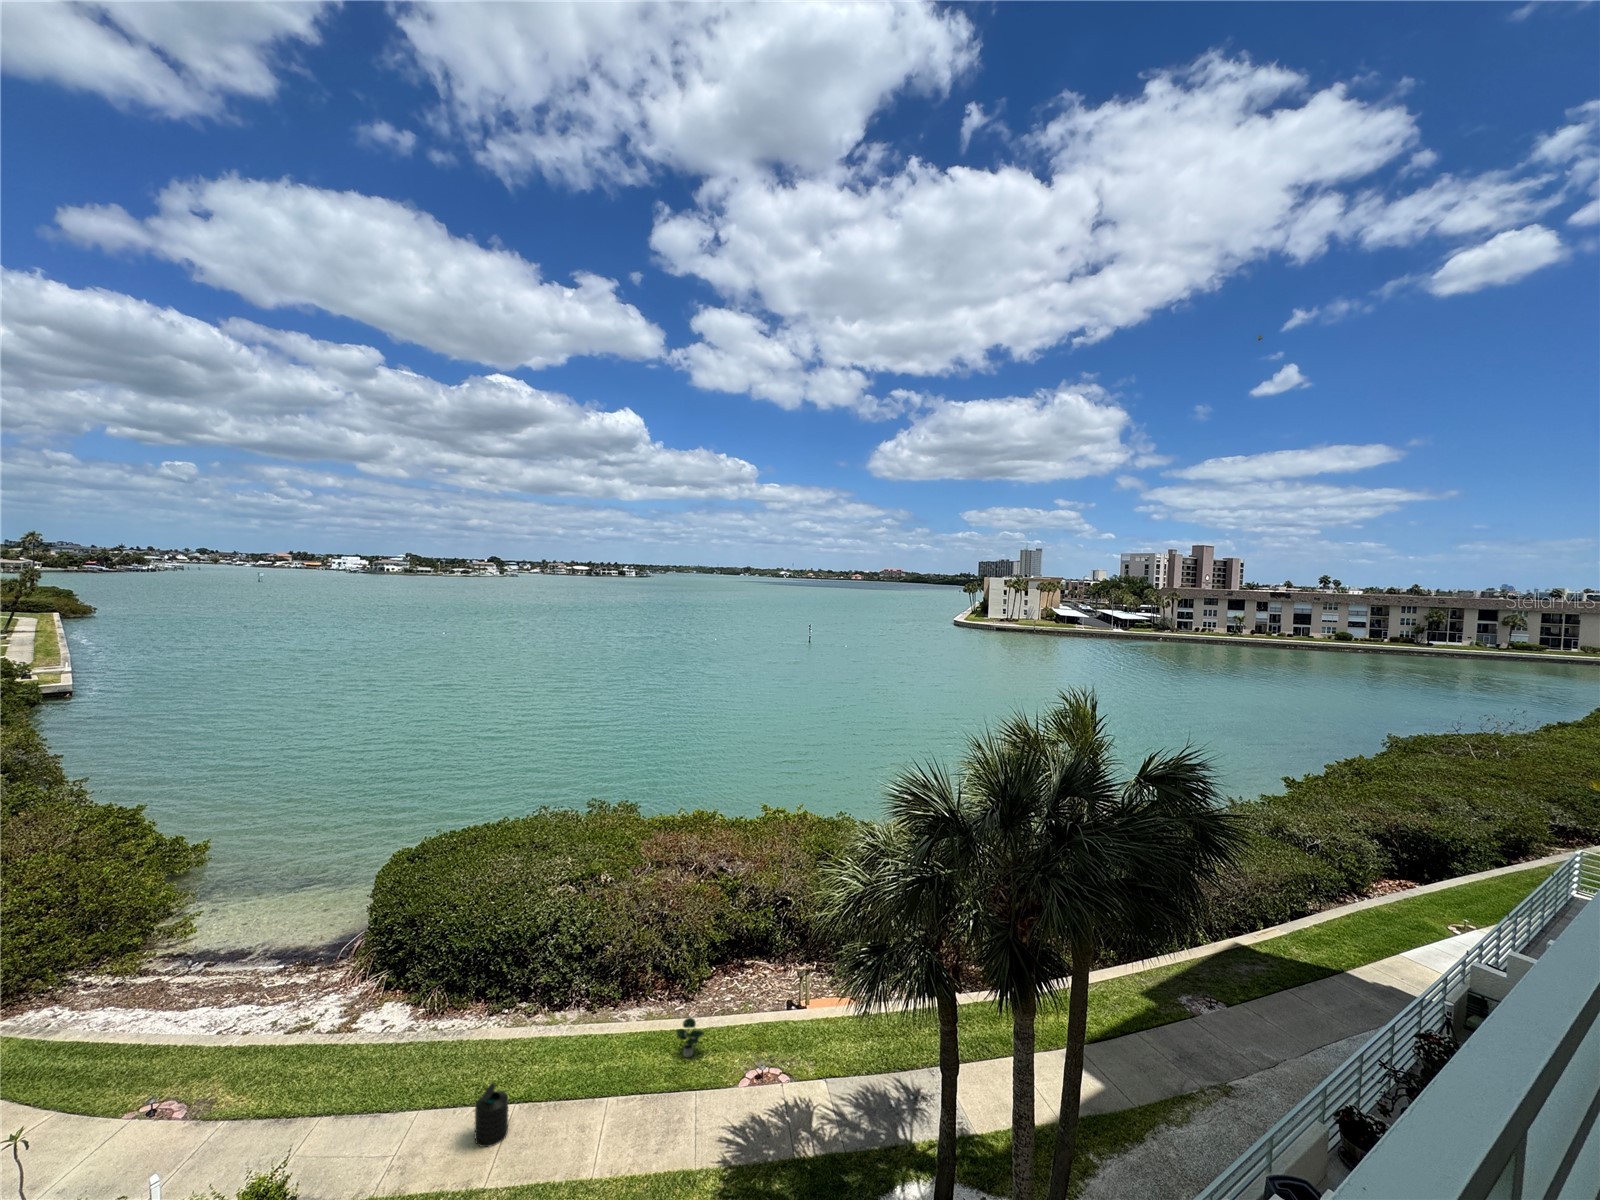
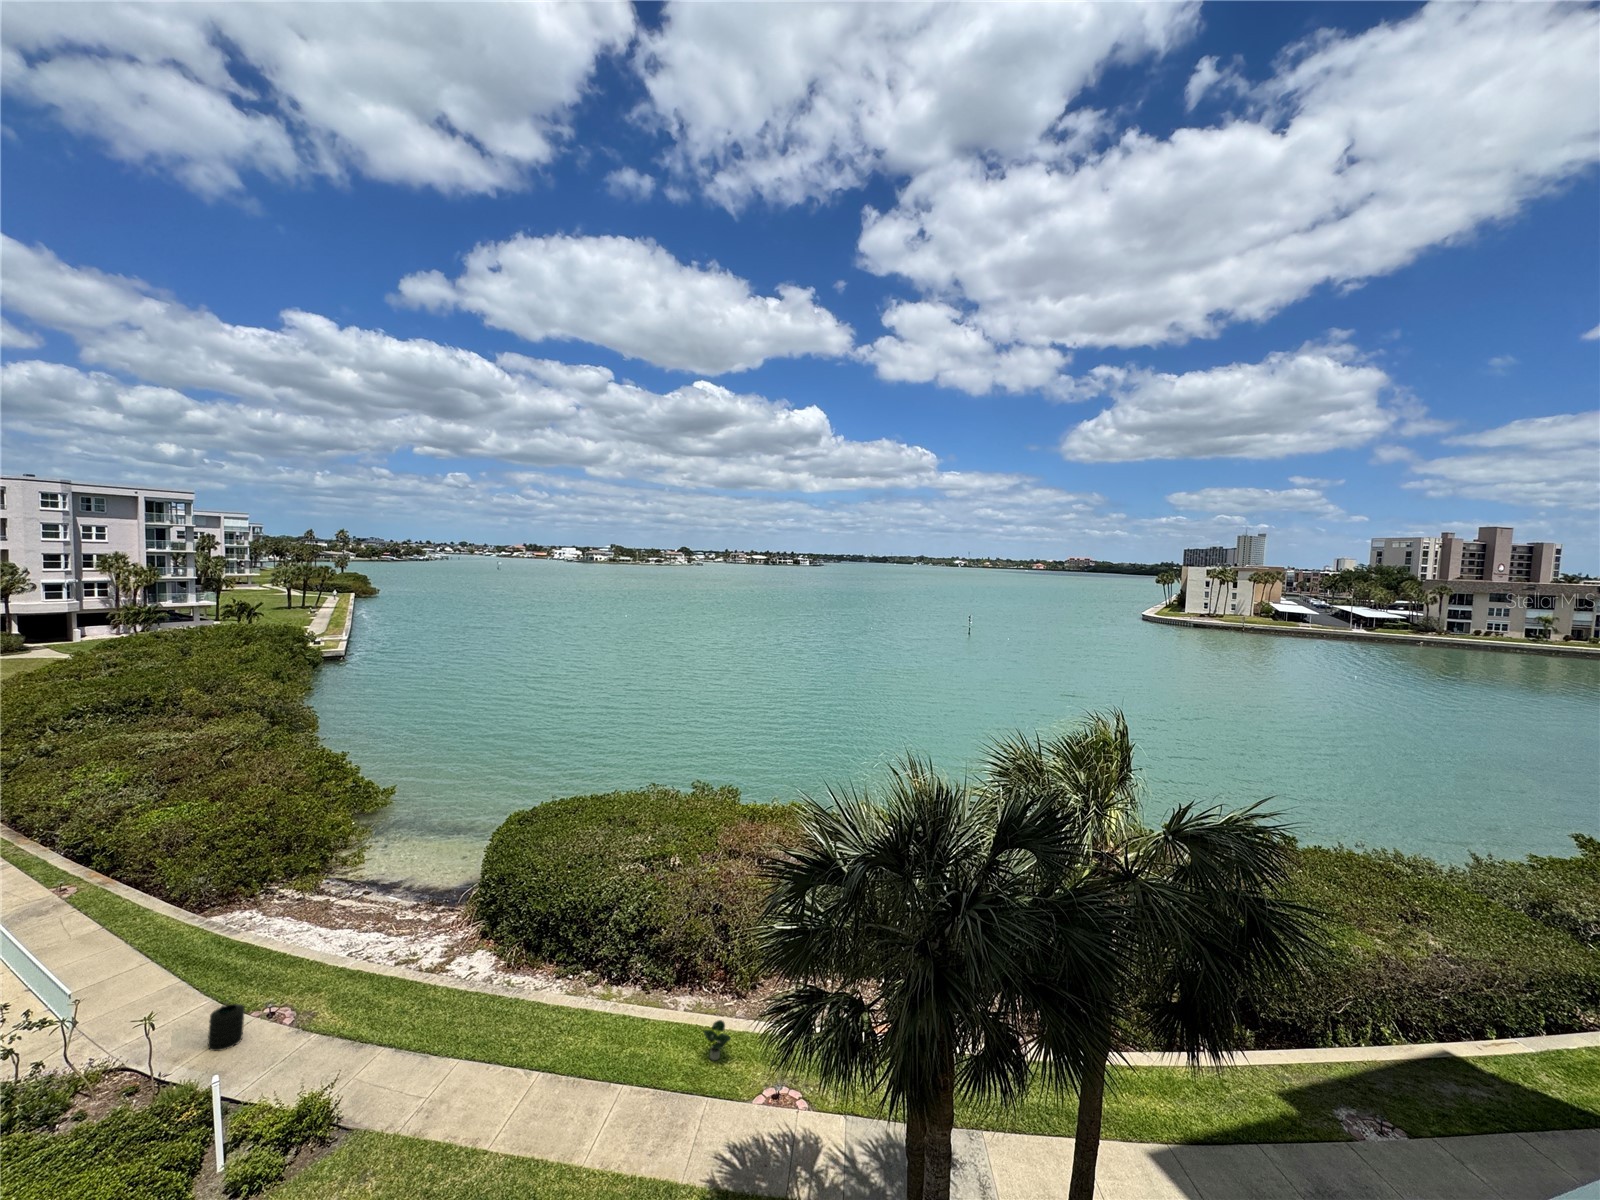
trash can: present [475,1083,508,1147] -> present [208,1004,244,1051]

